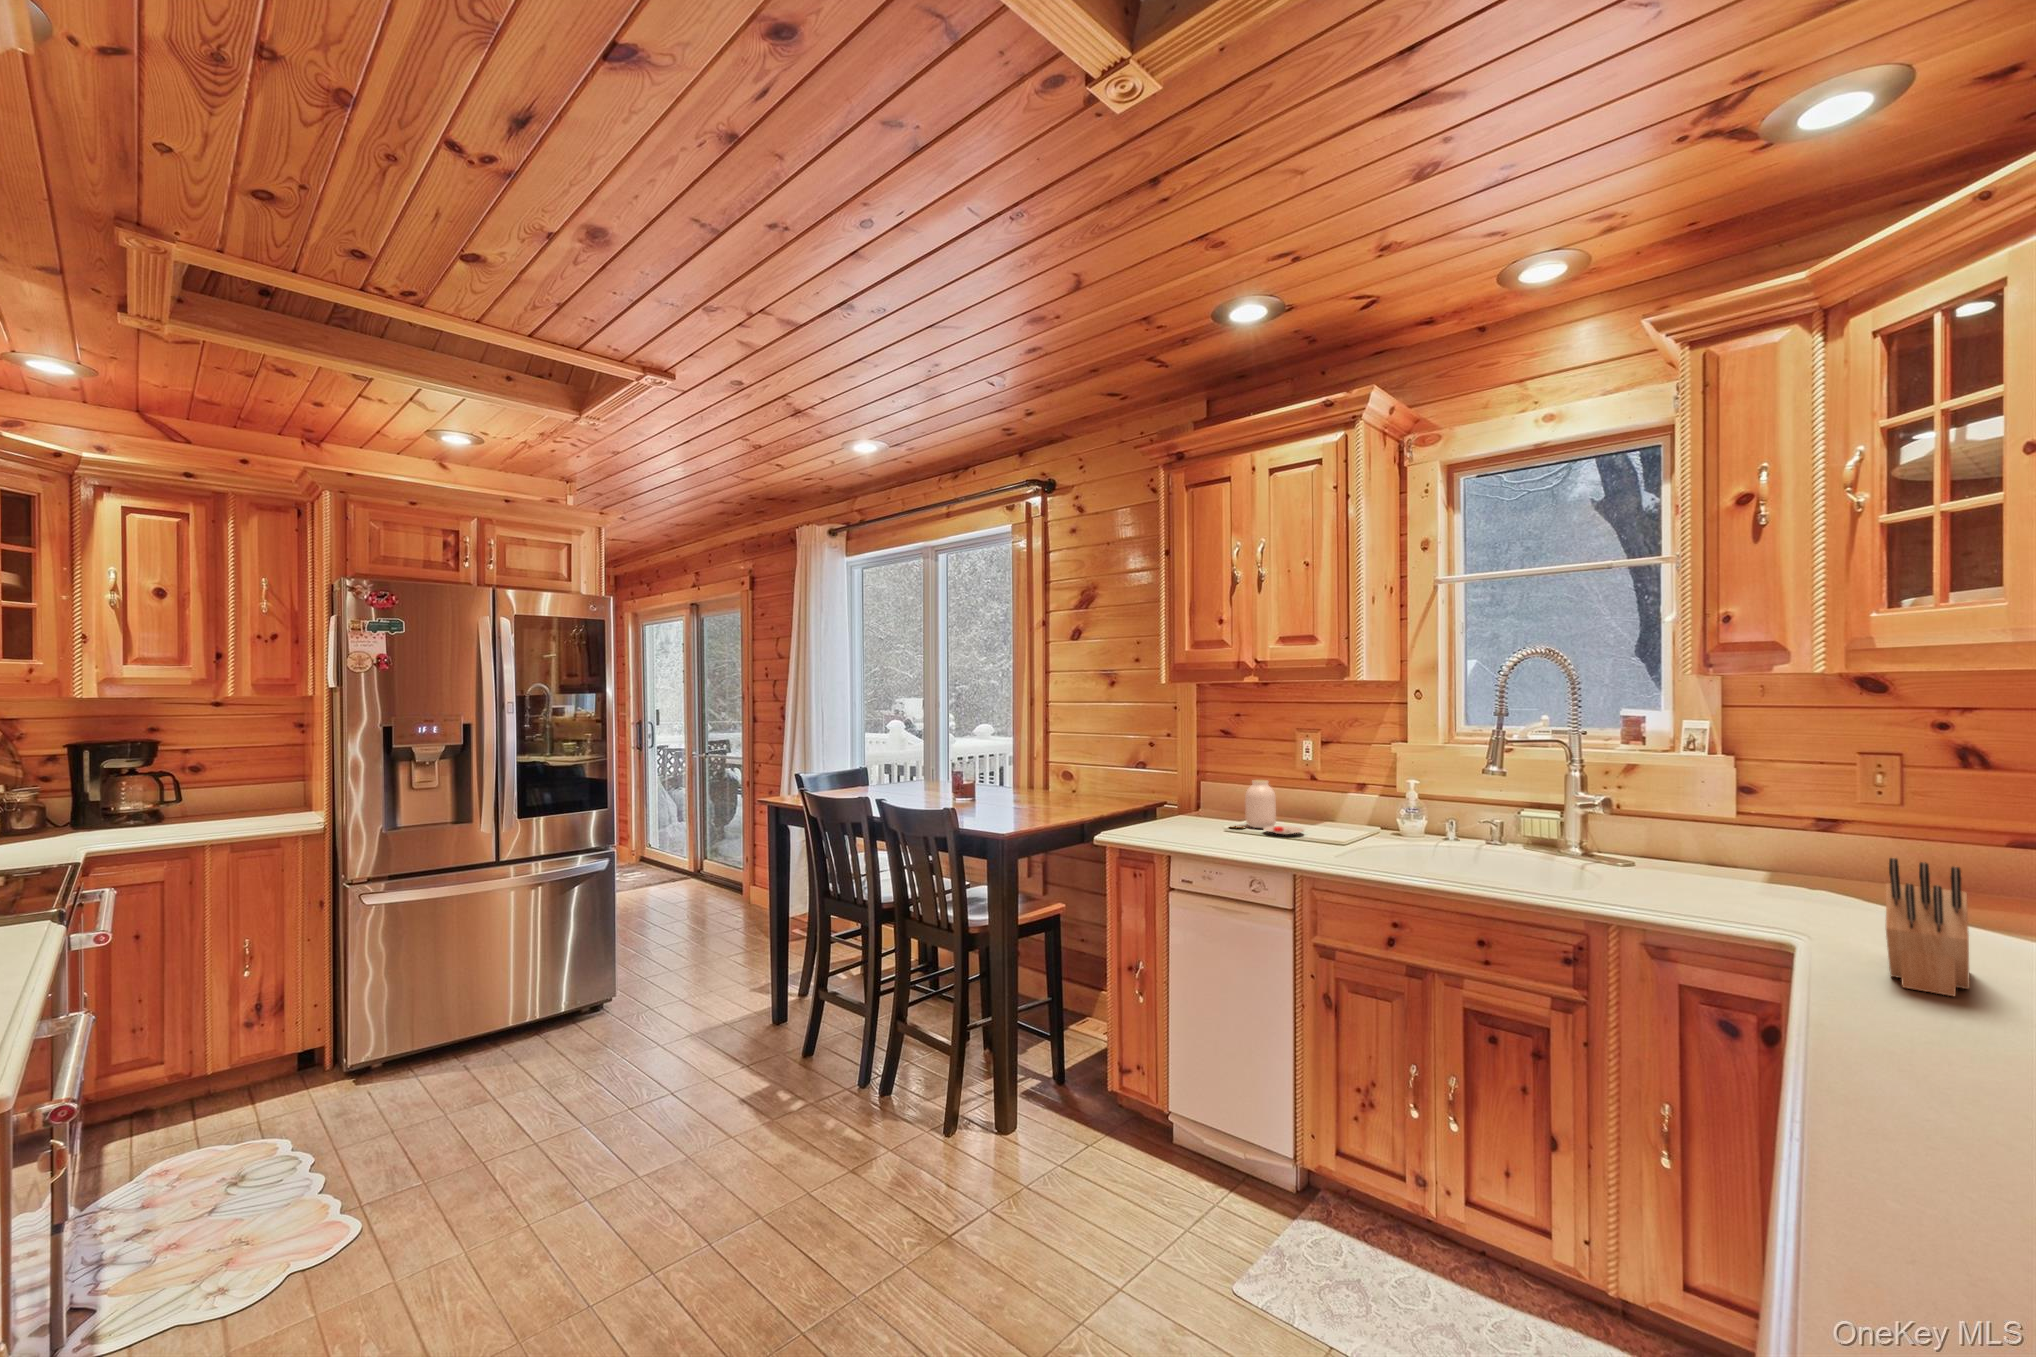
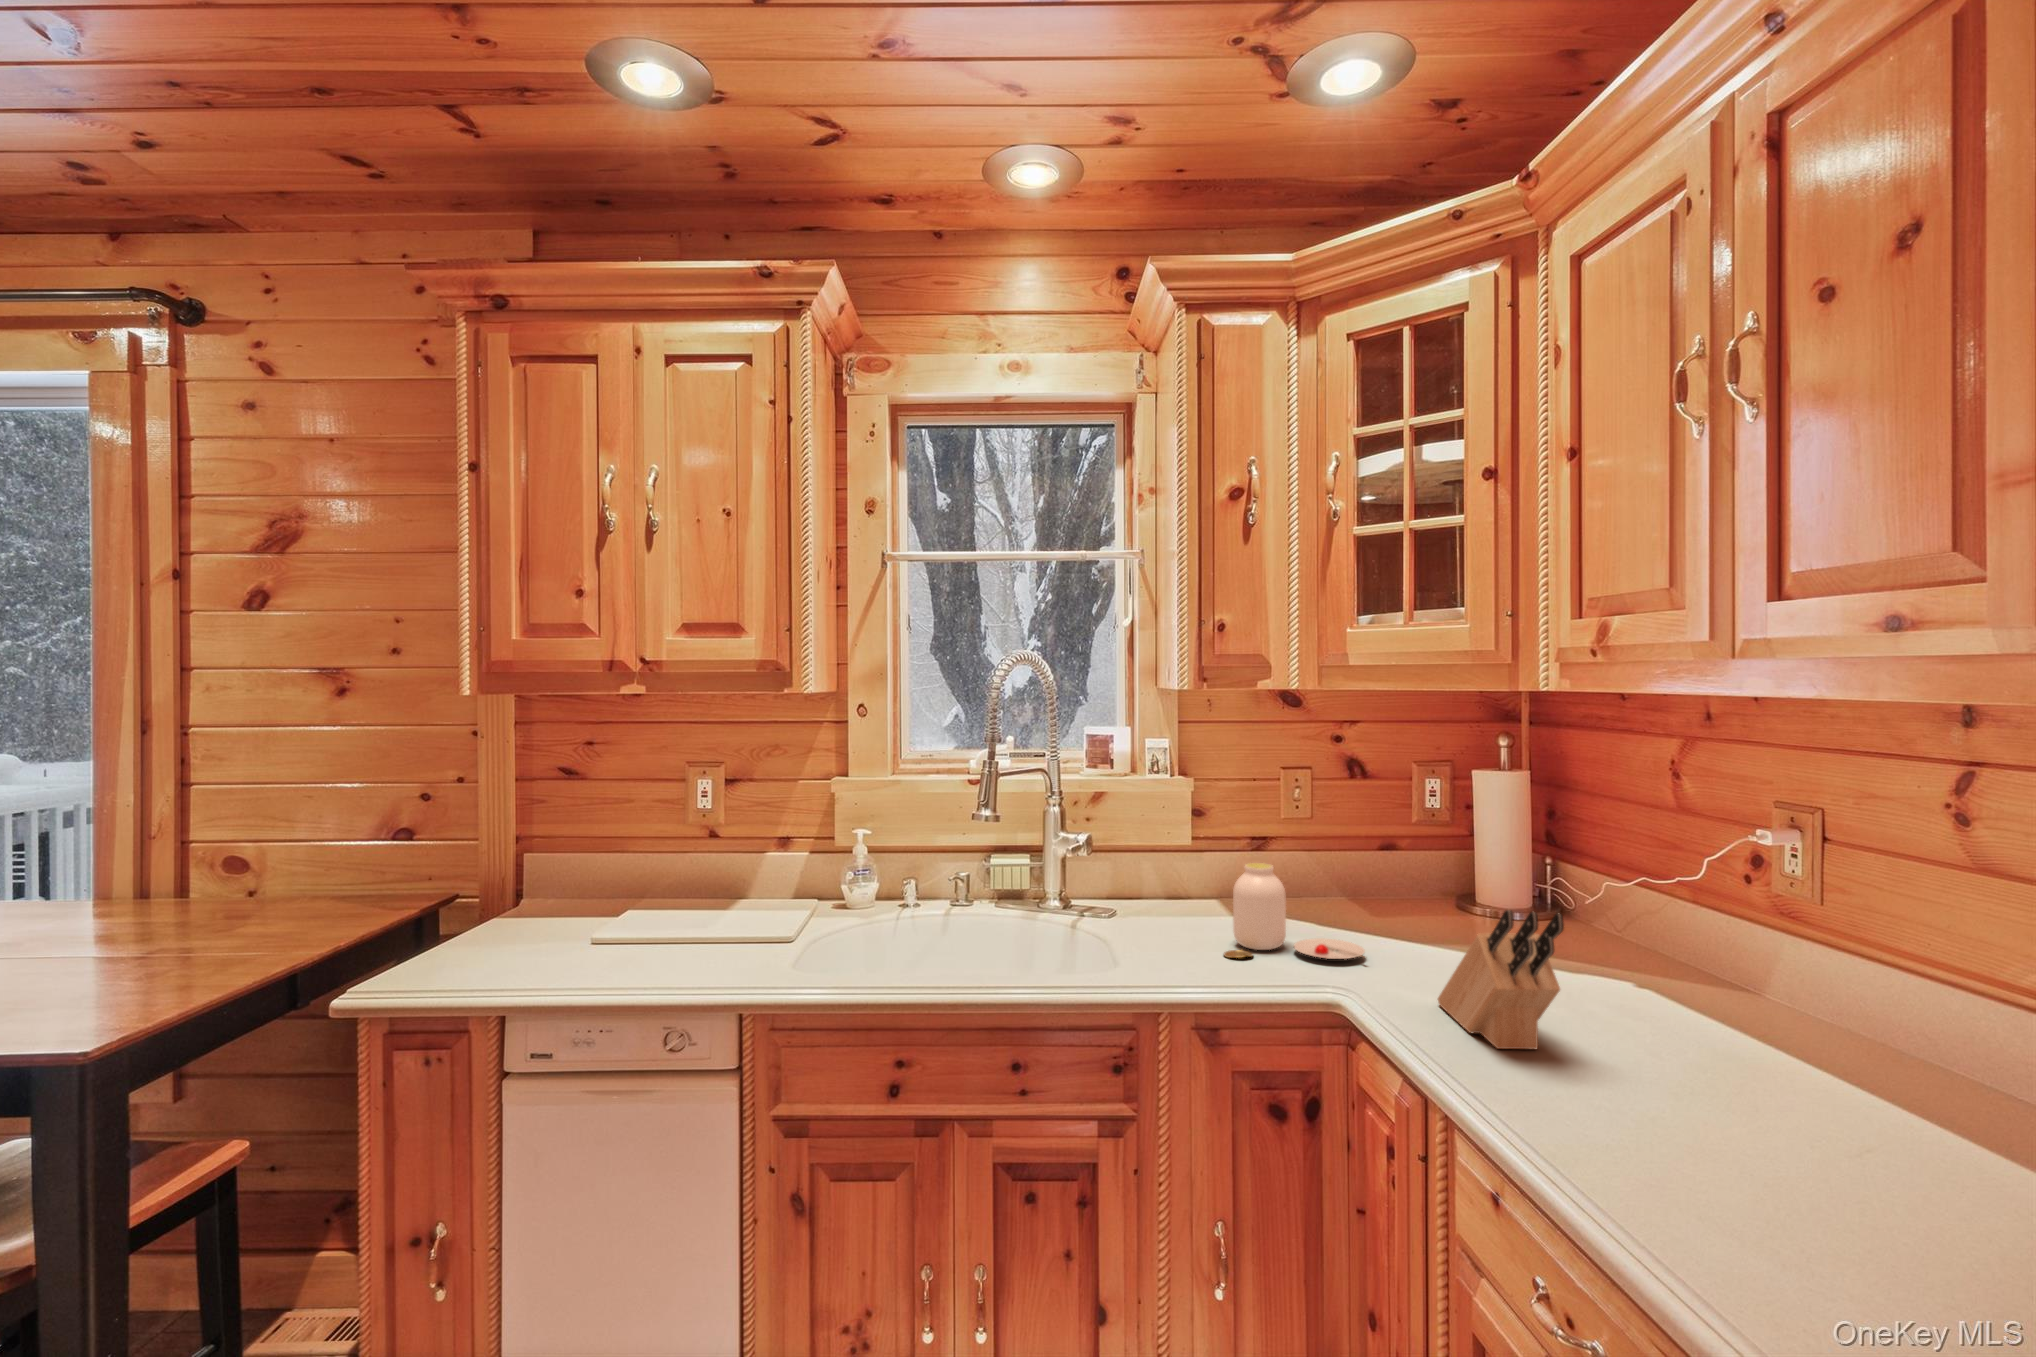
jar: present [1237,780,1304,835] -> present [1224,863,1365,959]

